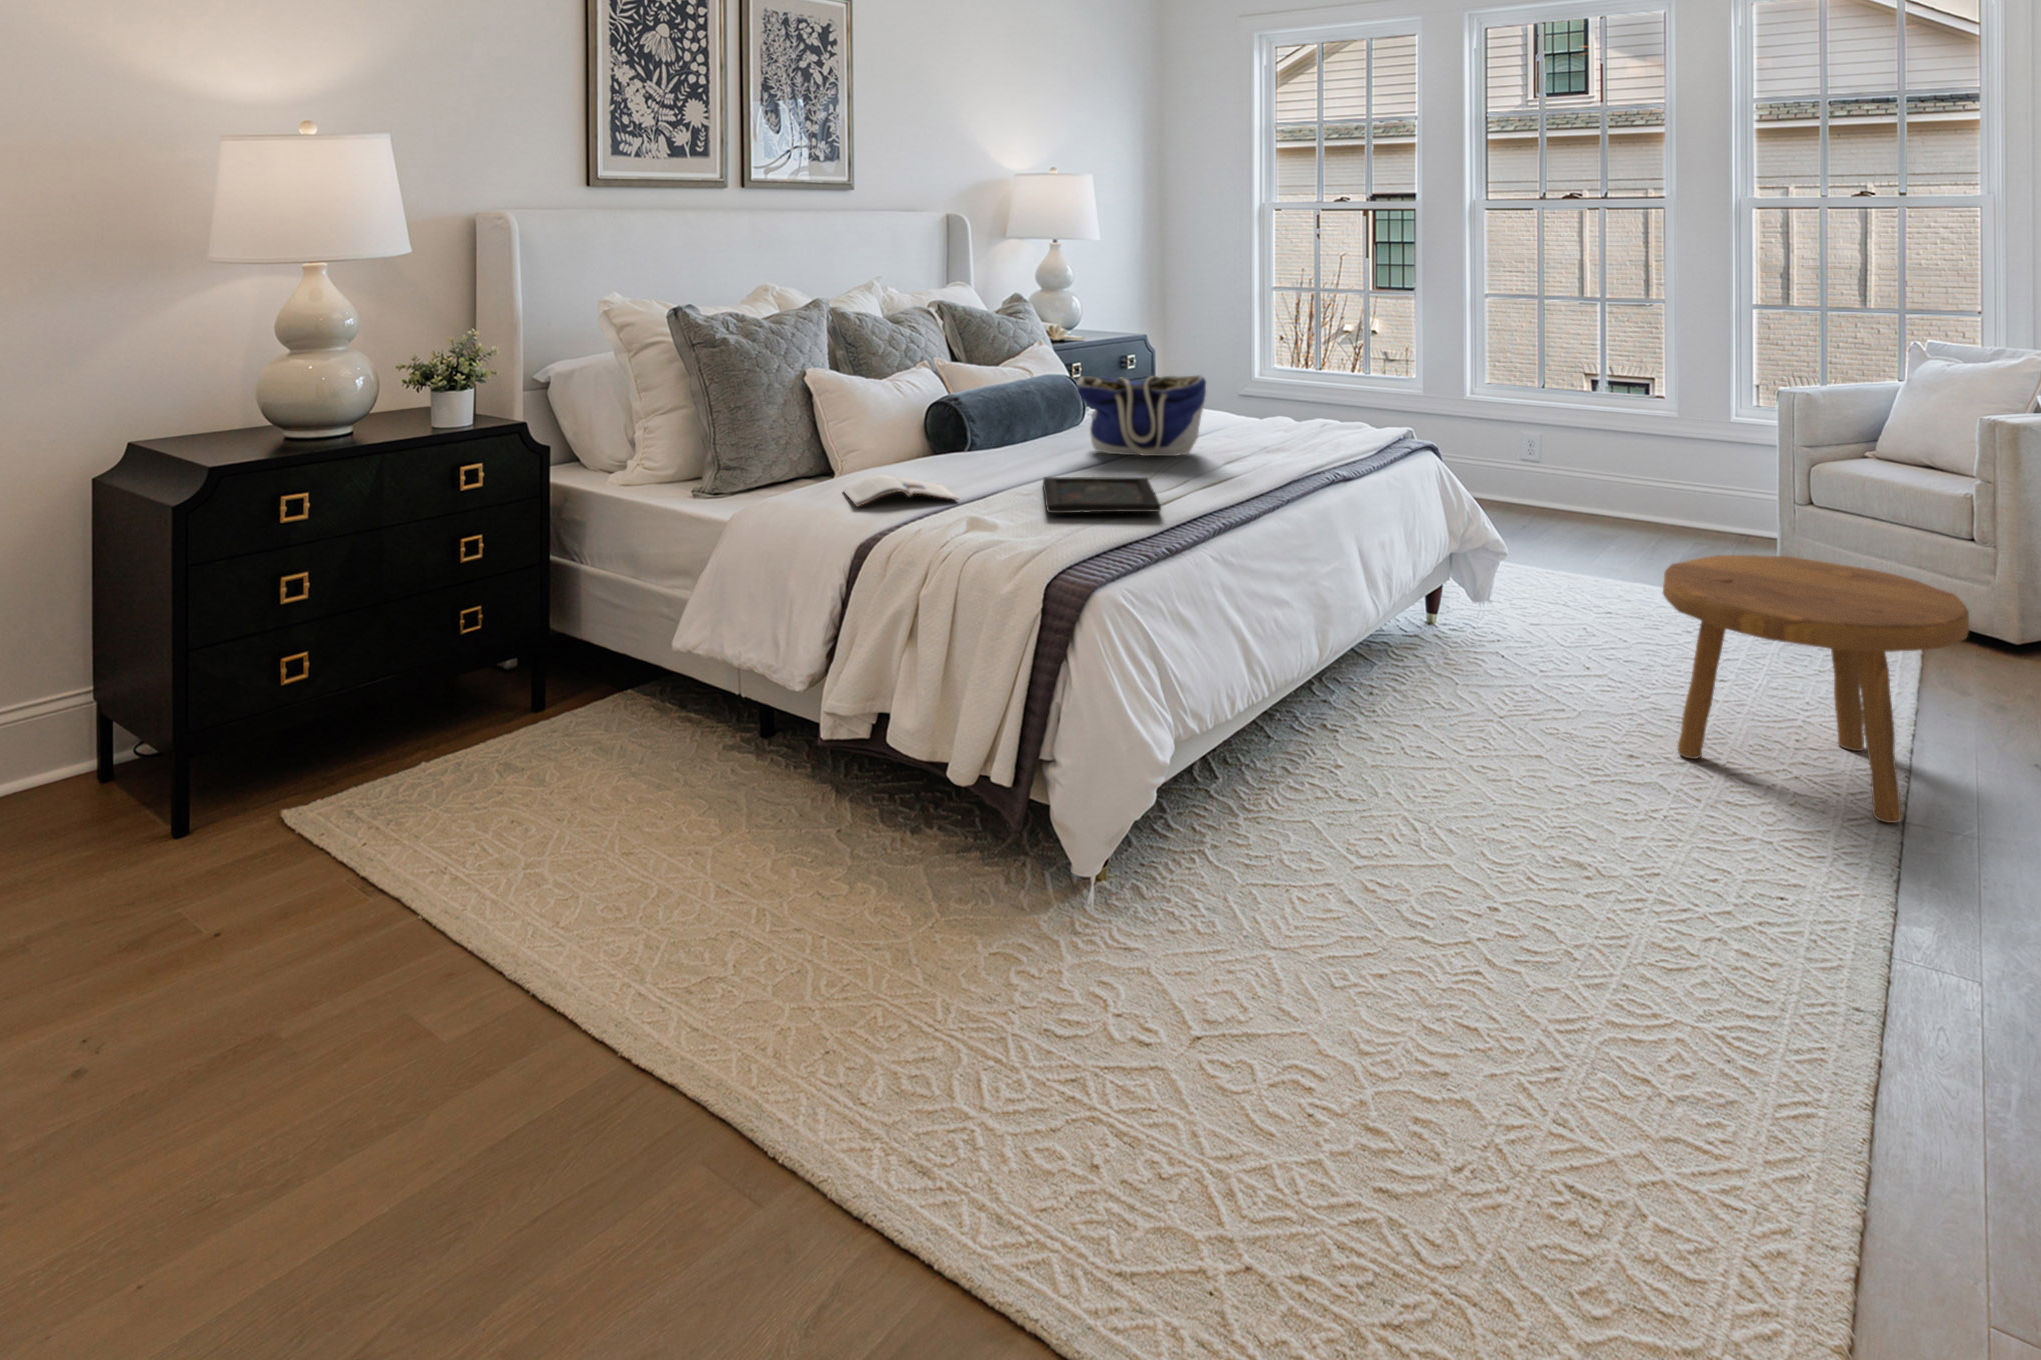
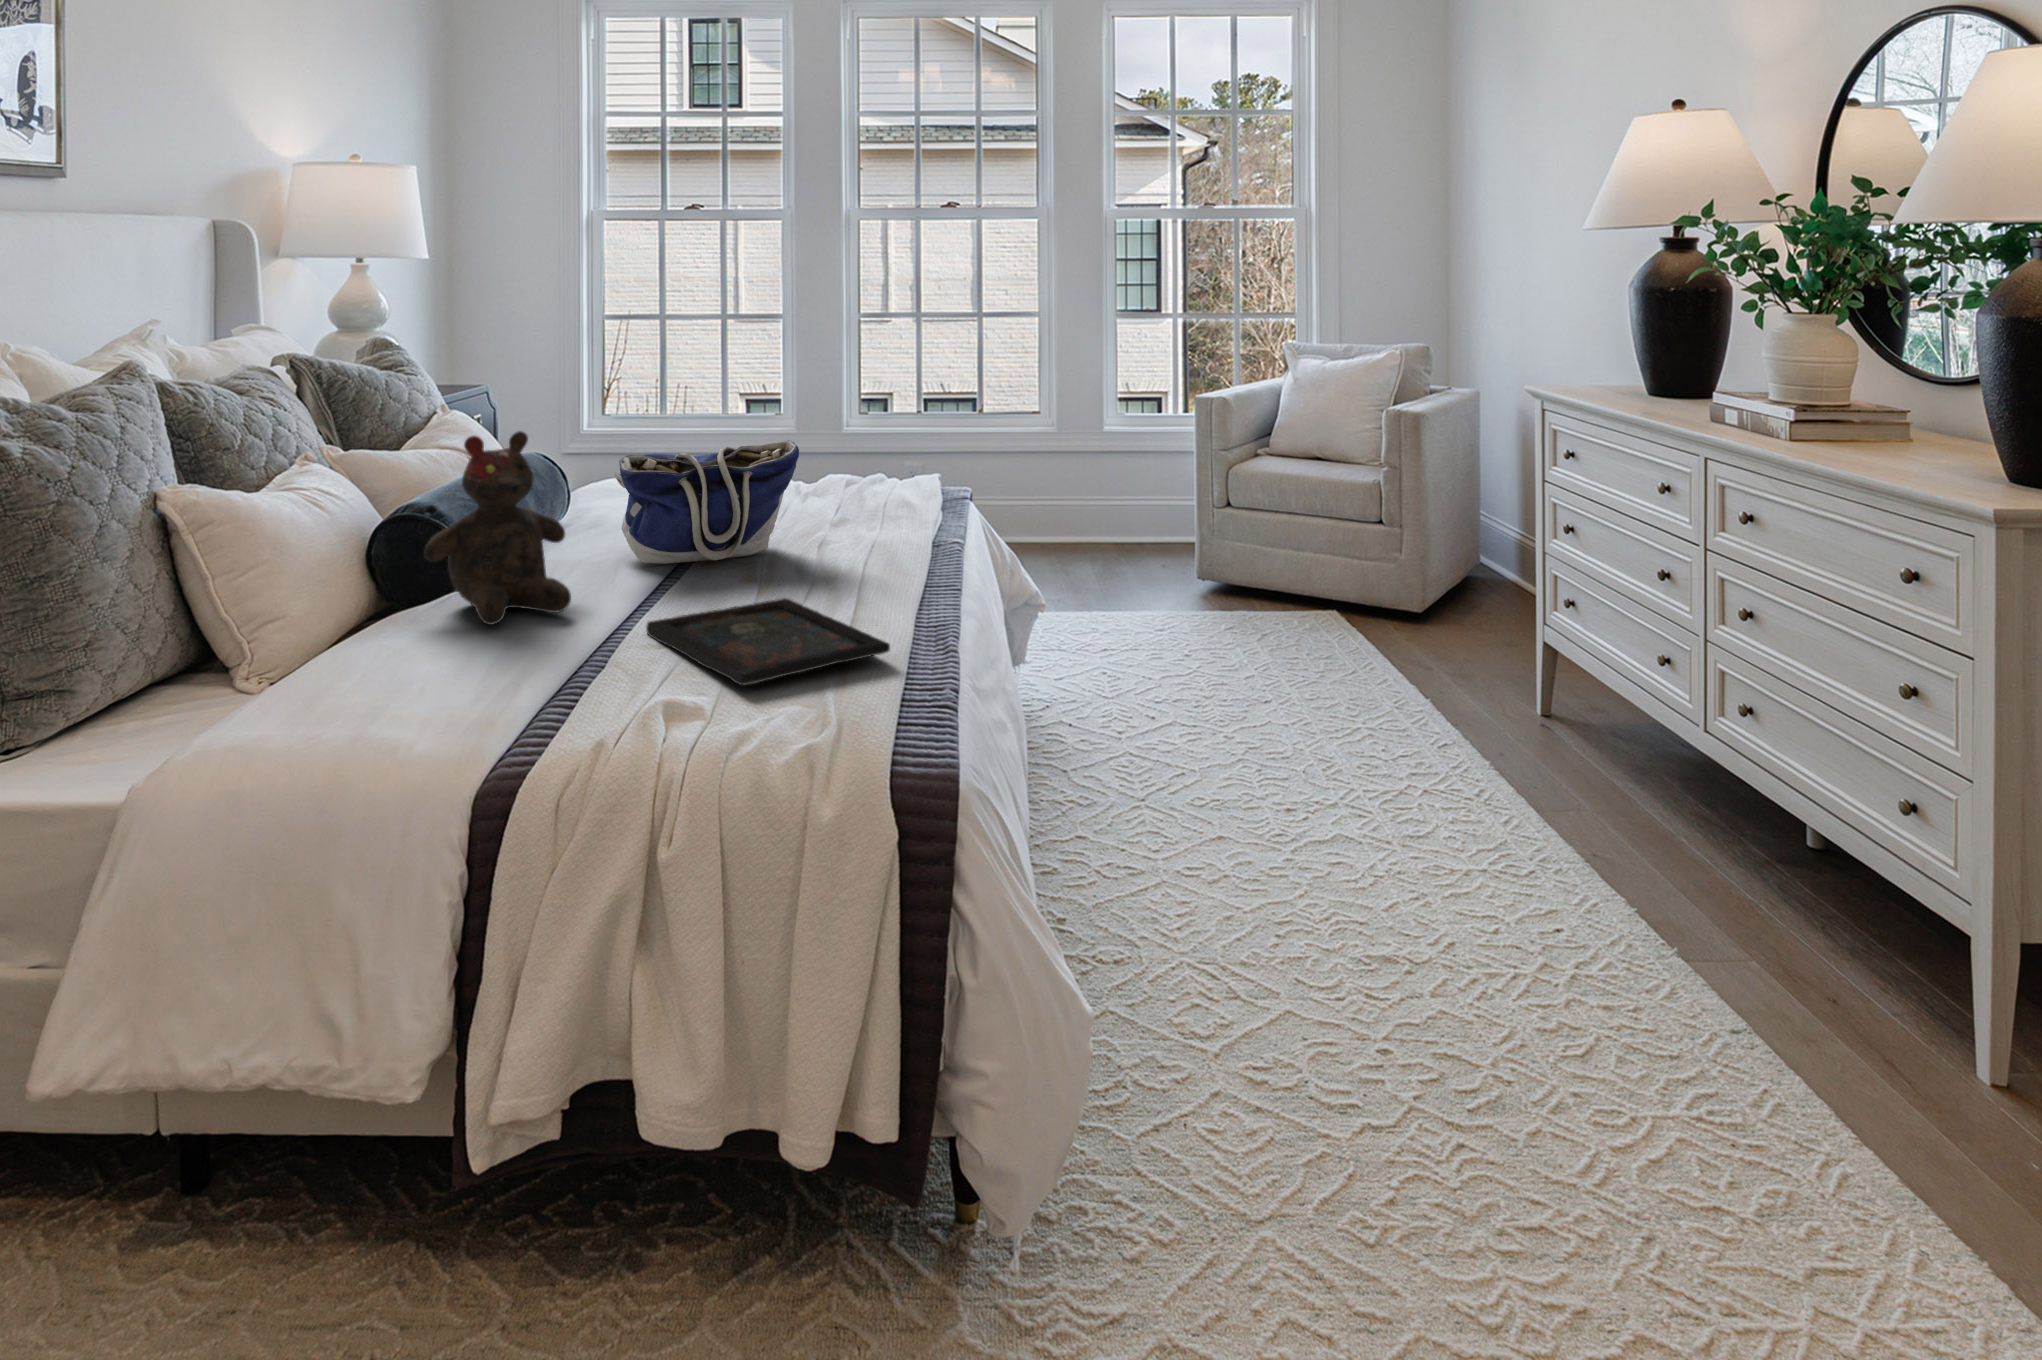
teddy bear: none [937,351,1029,469] -> present [424,431,571,625]
magazine: present [844,475,958,507] -> none [339,662,569,738]
footstool: present [1663,555,1969,823] -> none [1299,579,1582,841]

